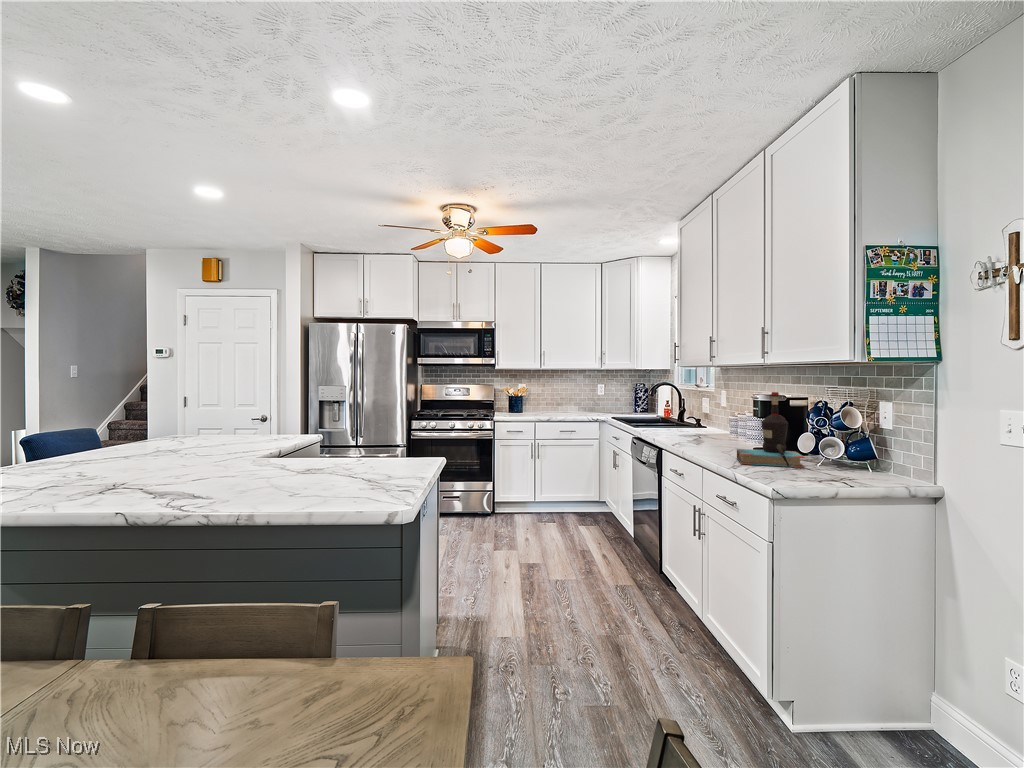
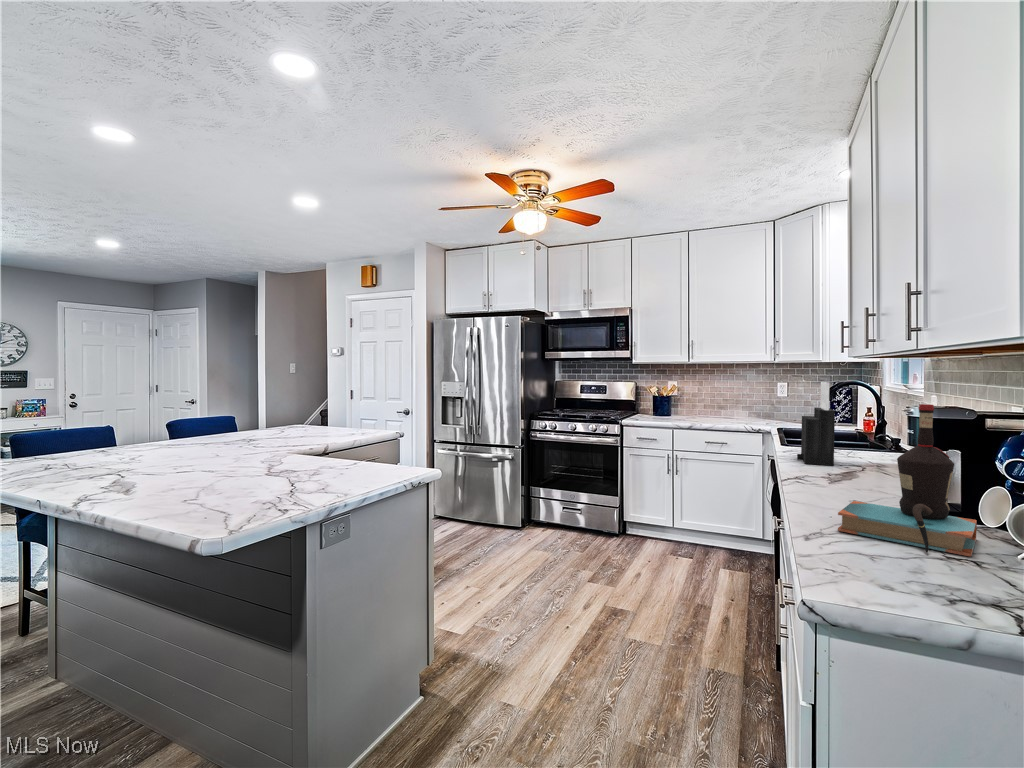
knife block: none [657,382,682,436] -> present [797,382,835,466]

